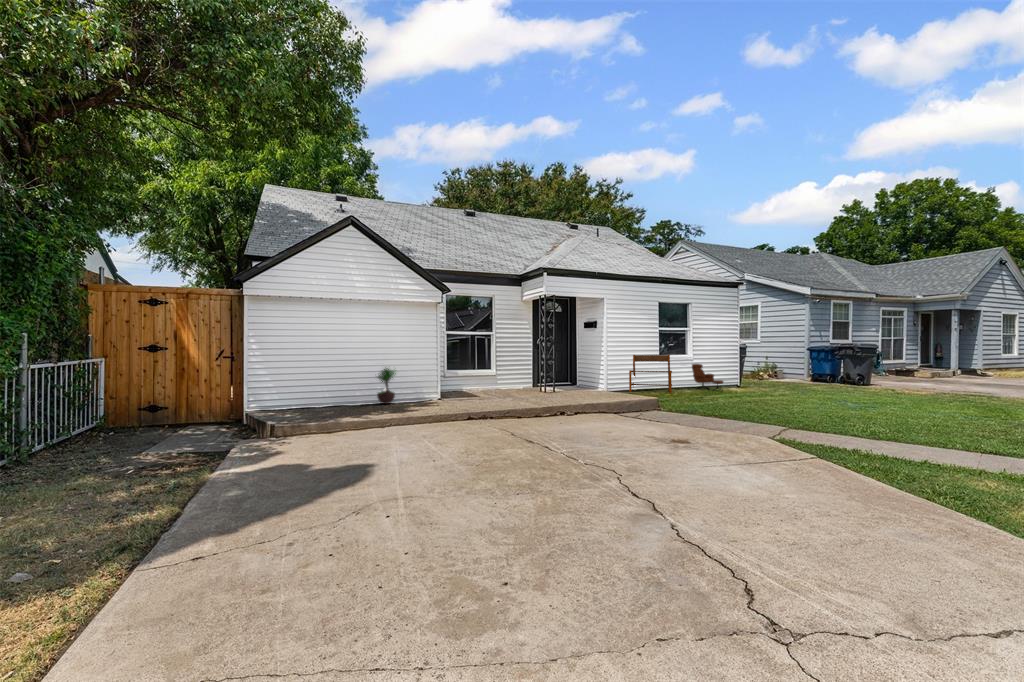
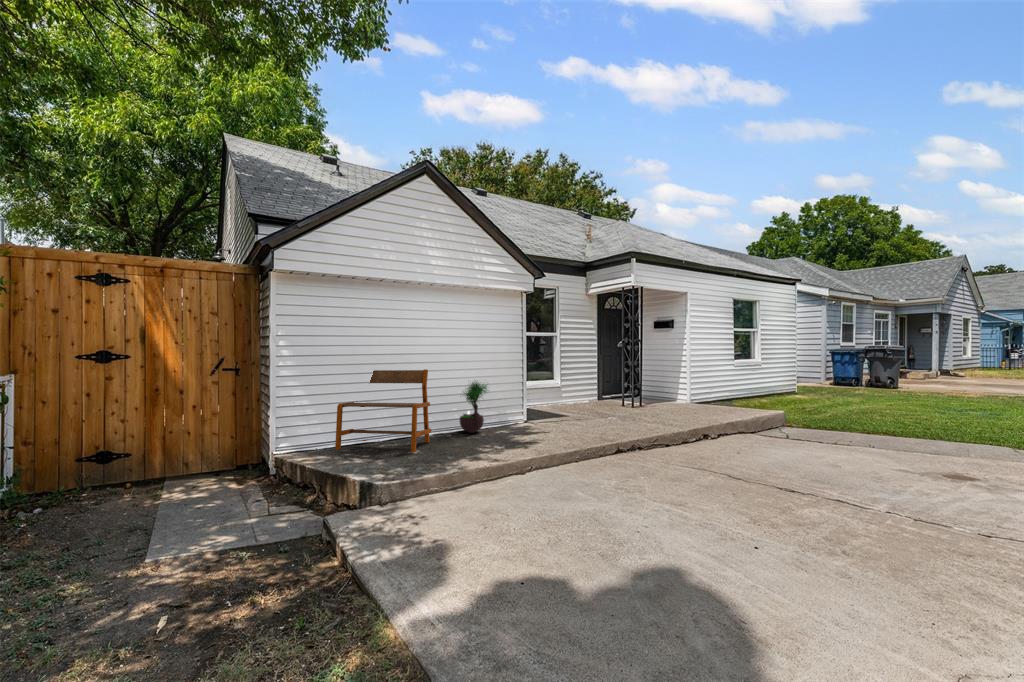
bench: present [629,355,672,393] -> present [335,369,431,452]
lounge chair: present [692,364,723,390] -> none [759,369,802,399]

